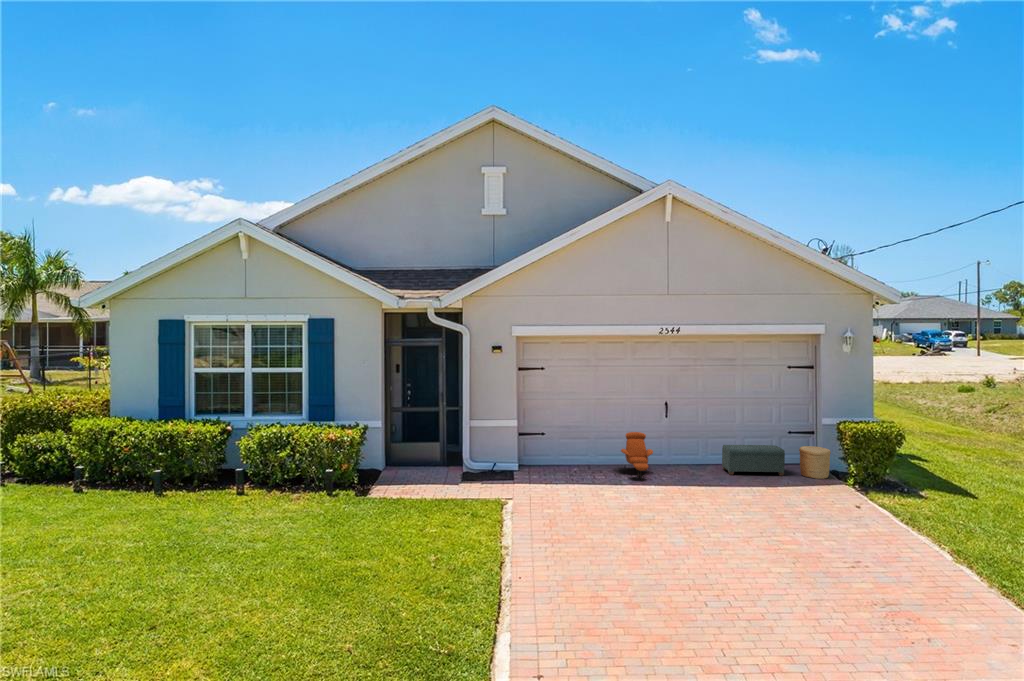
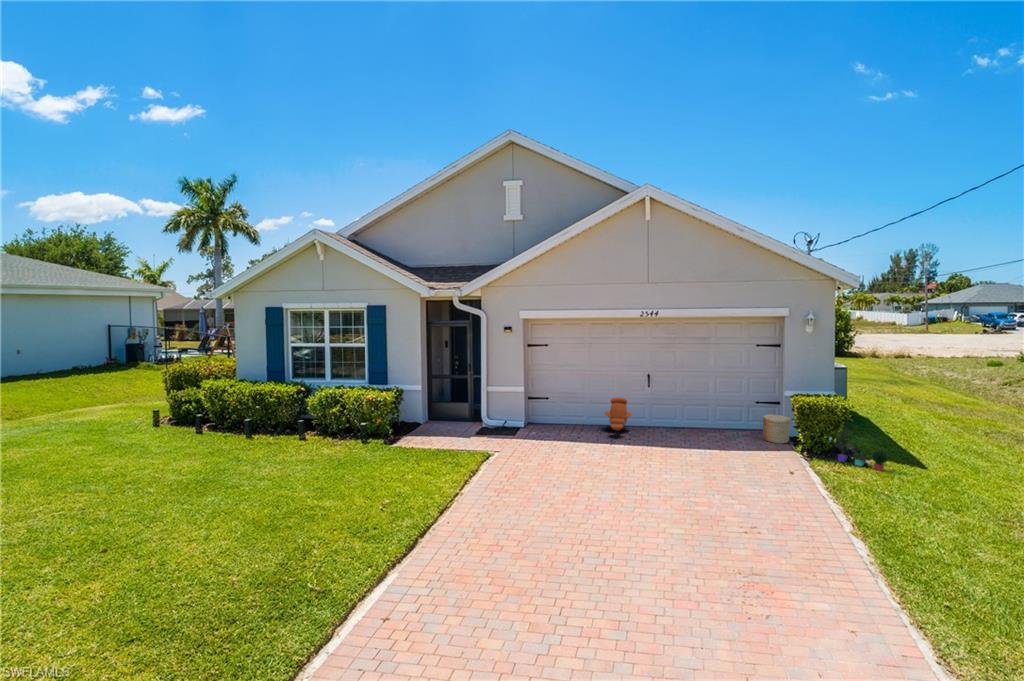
bench: present [722,445,785,476] -> none [695,411,748,439]
potted plant: none [886,456,945,502] -> present [837,428,888,471]

